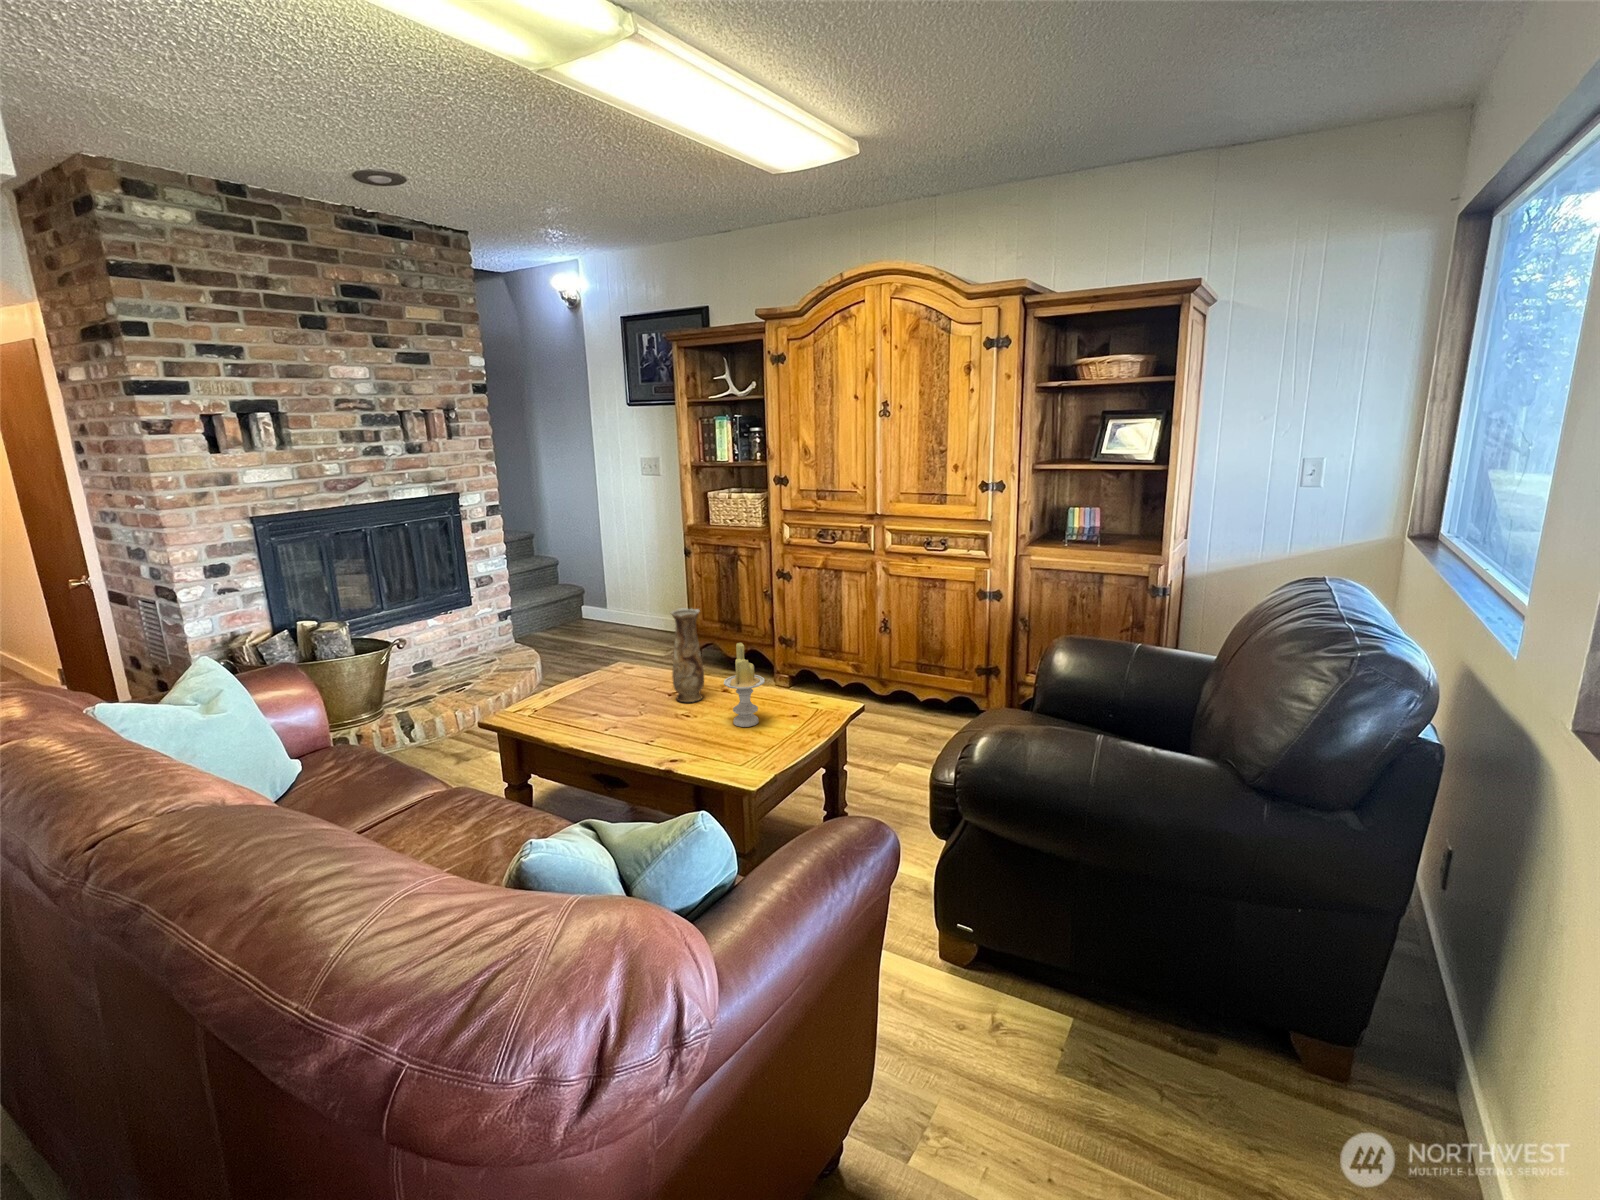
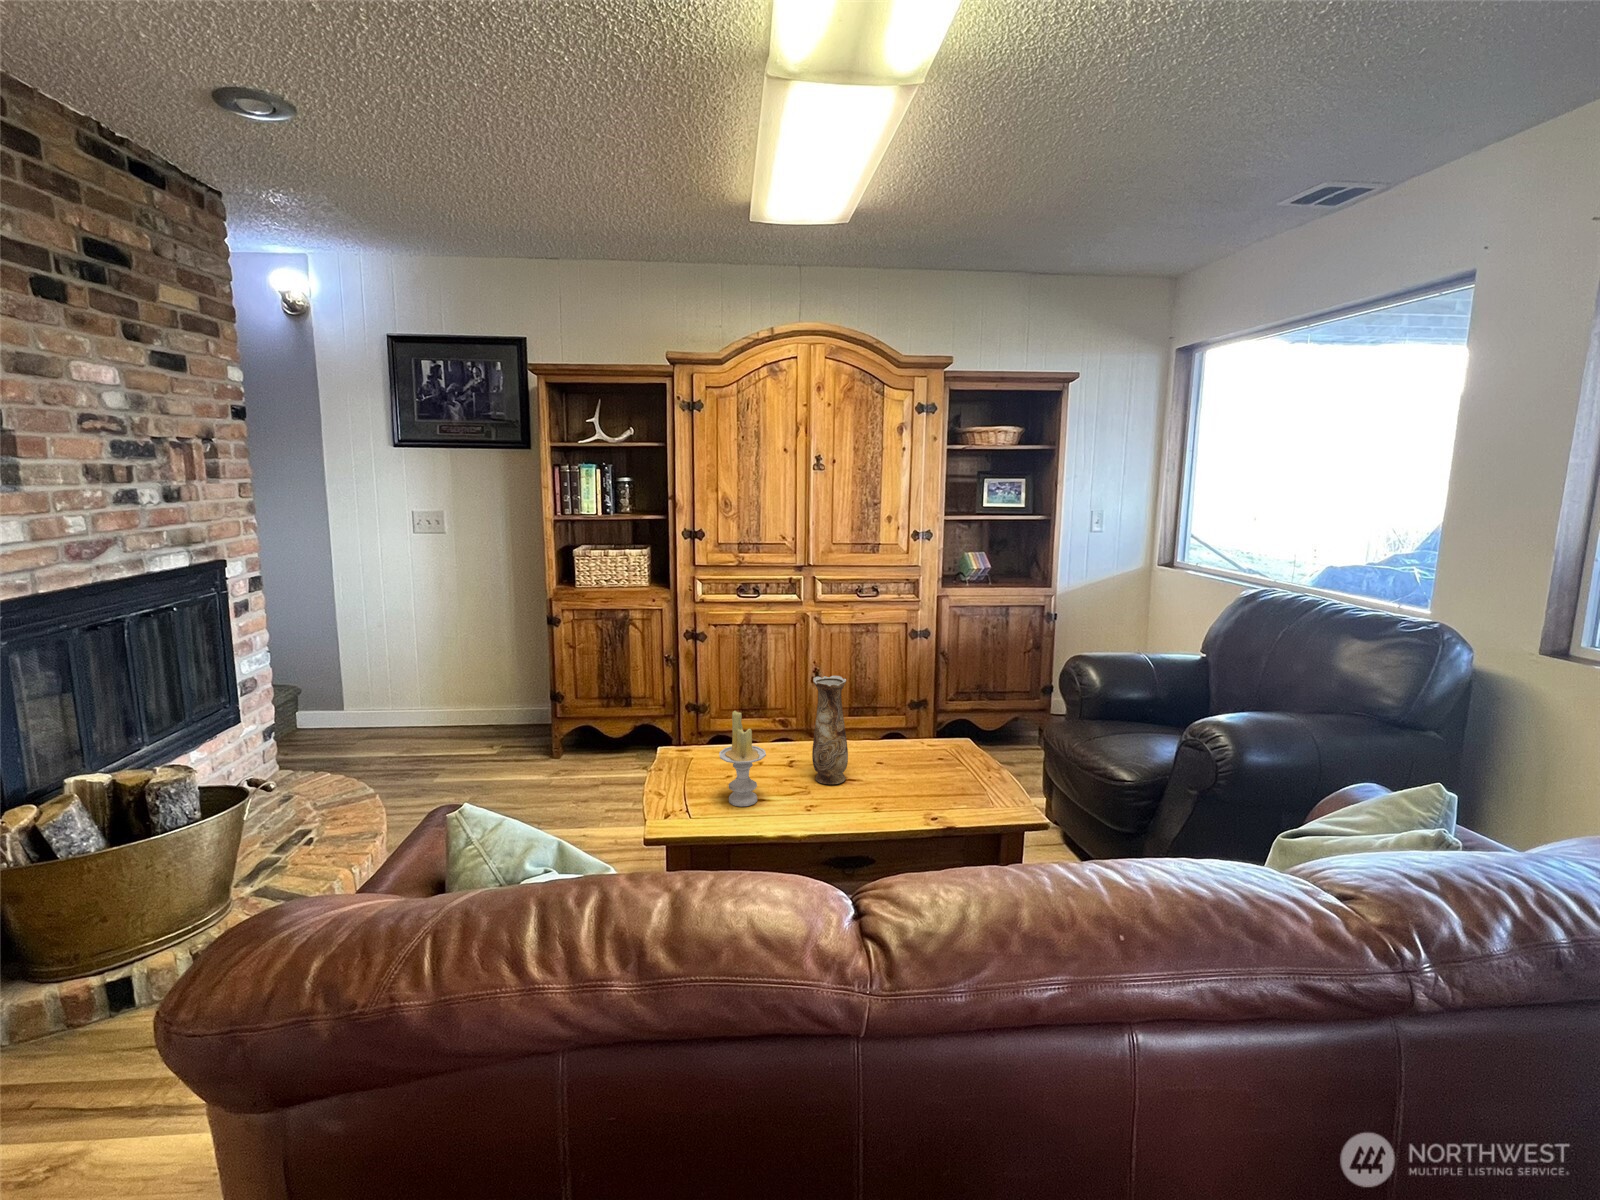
candle: present [724,643,764,727] -> present [719,711,766,807]

